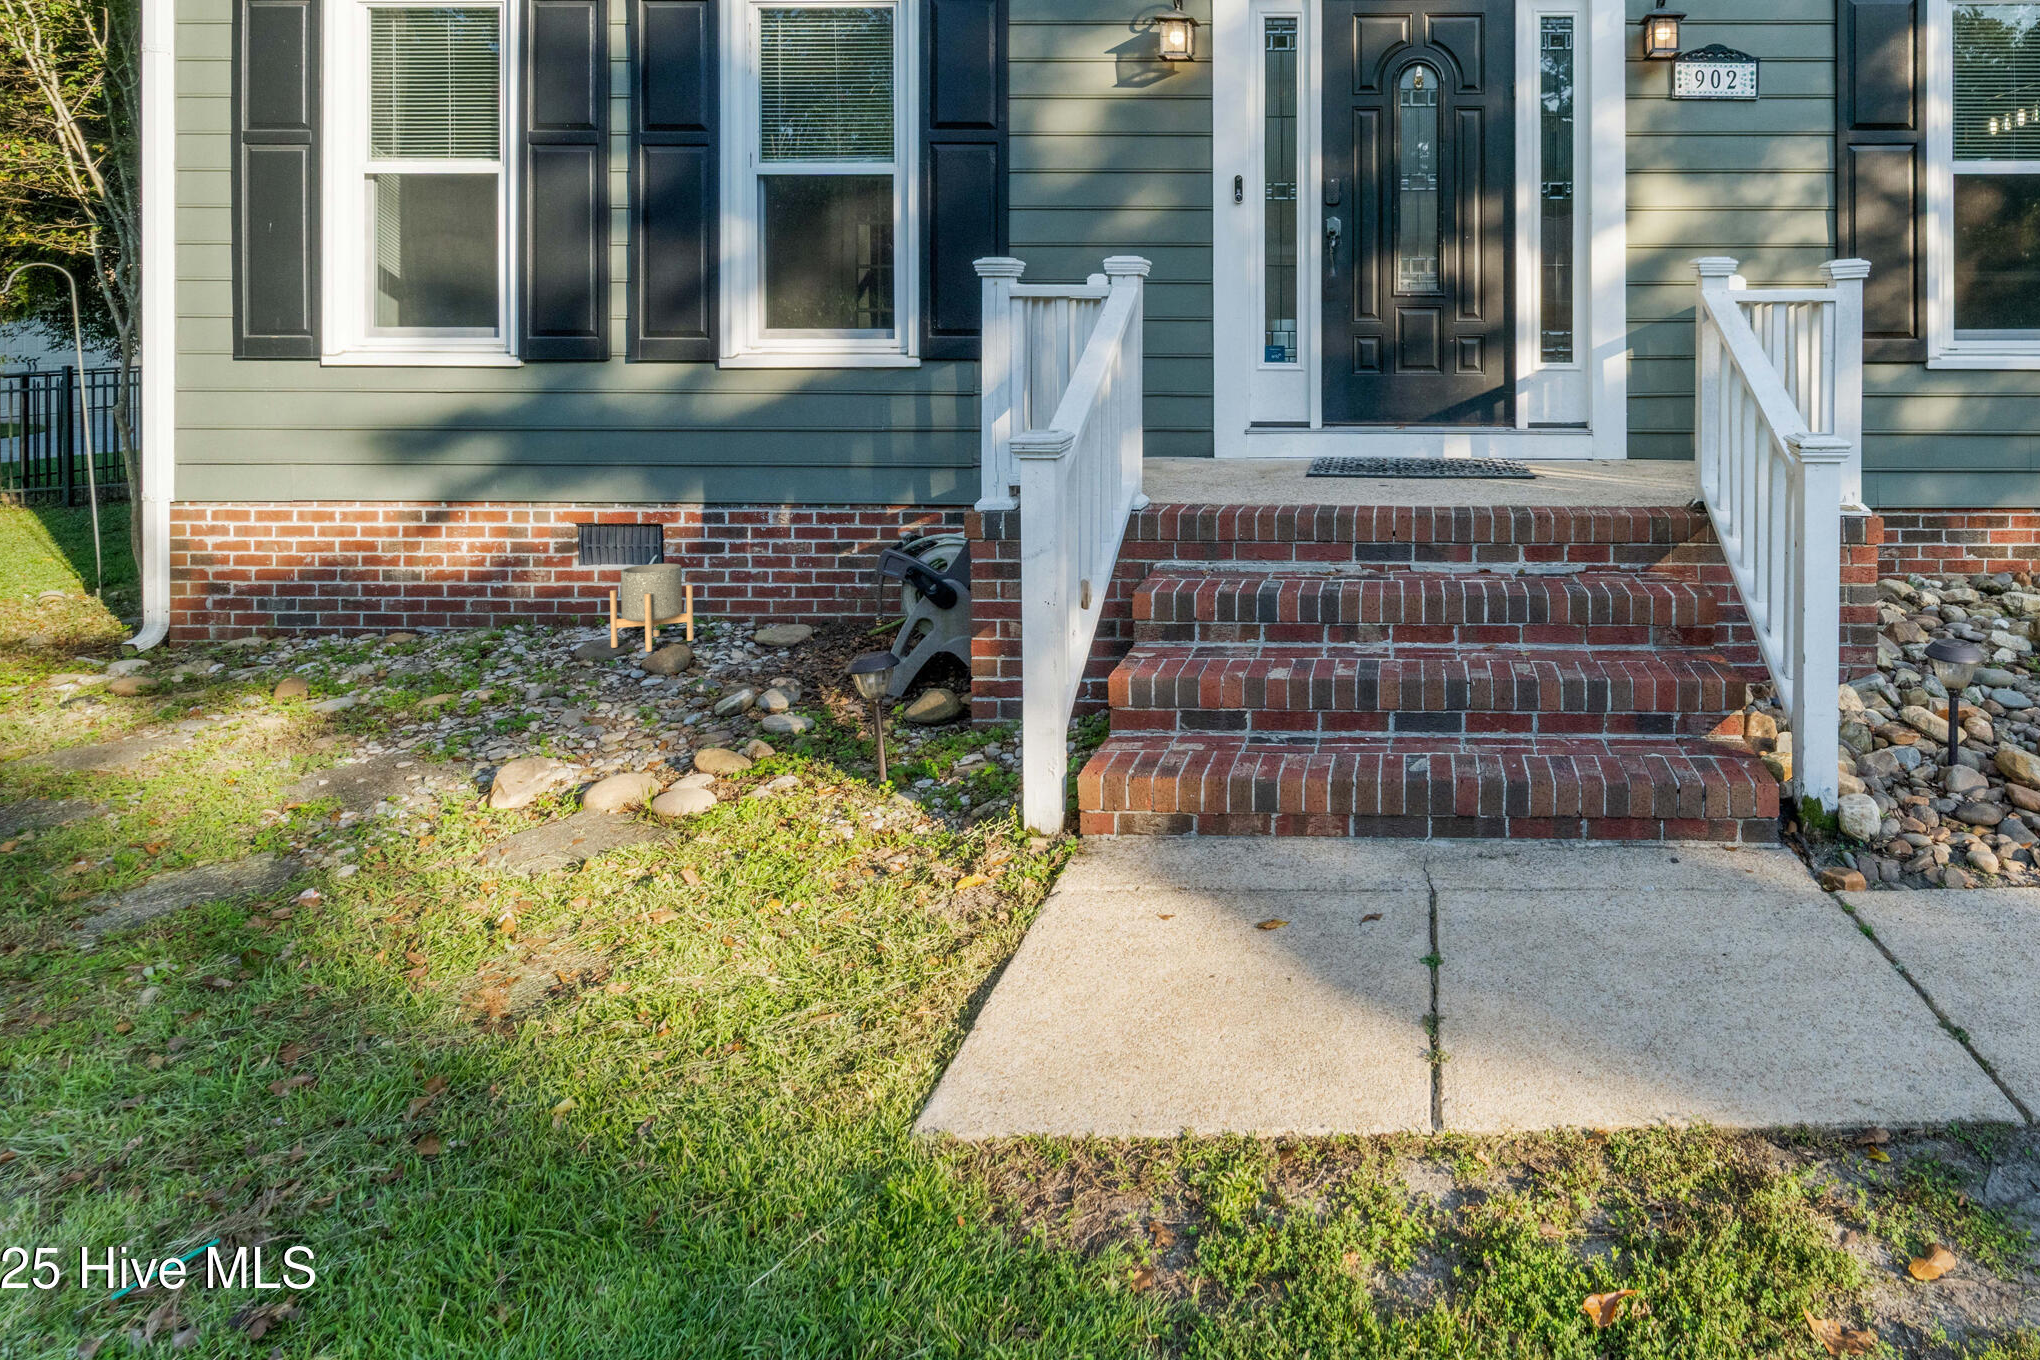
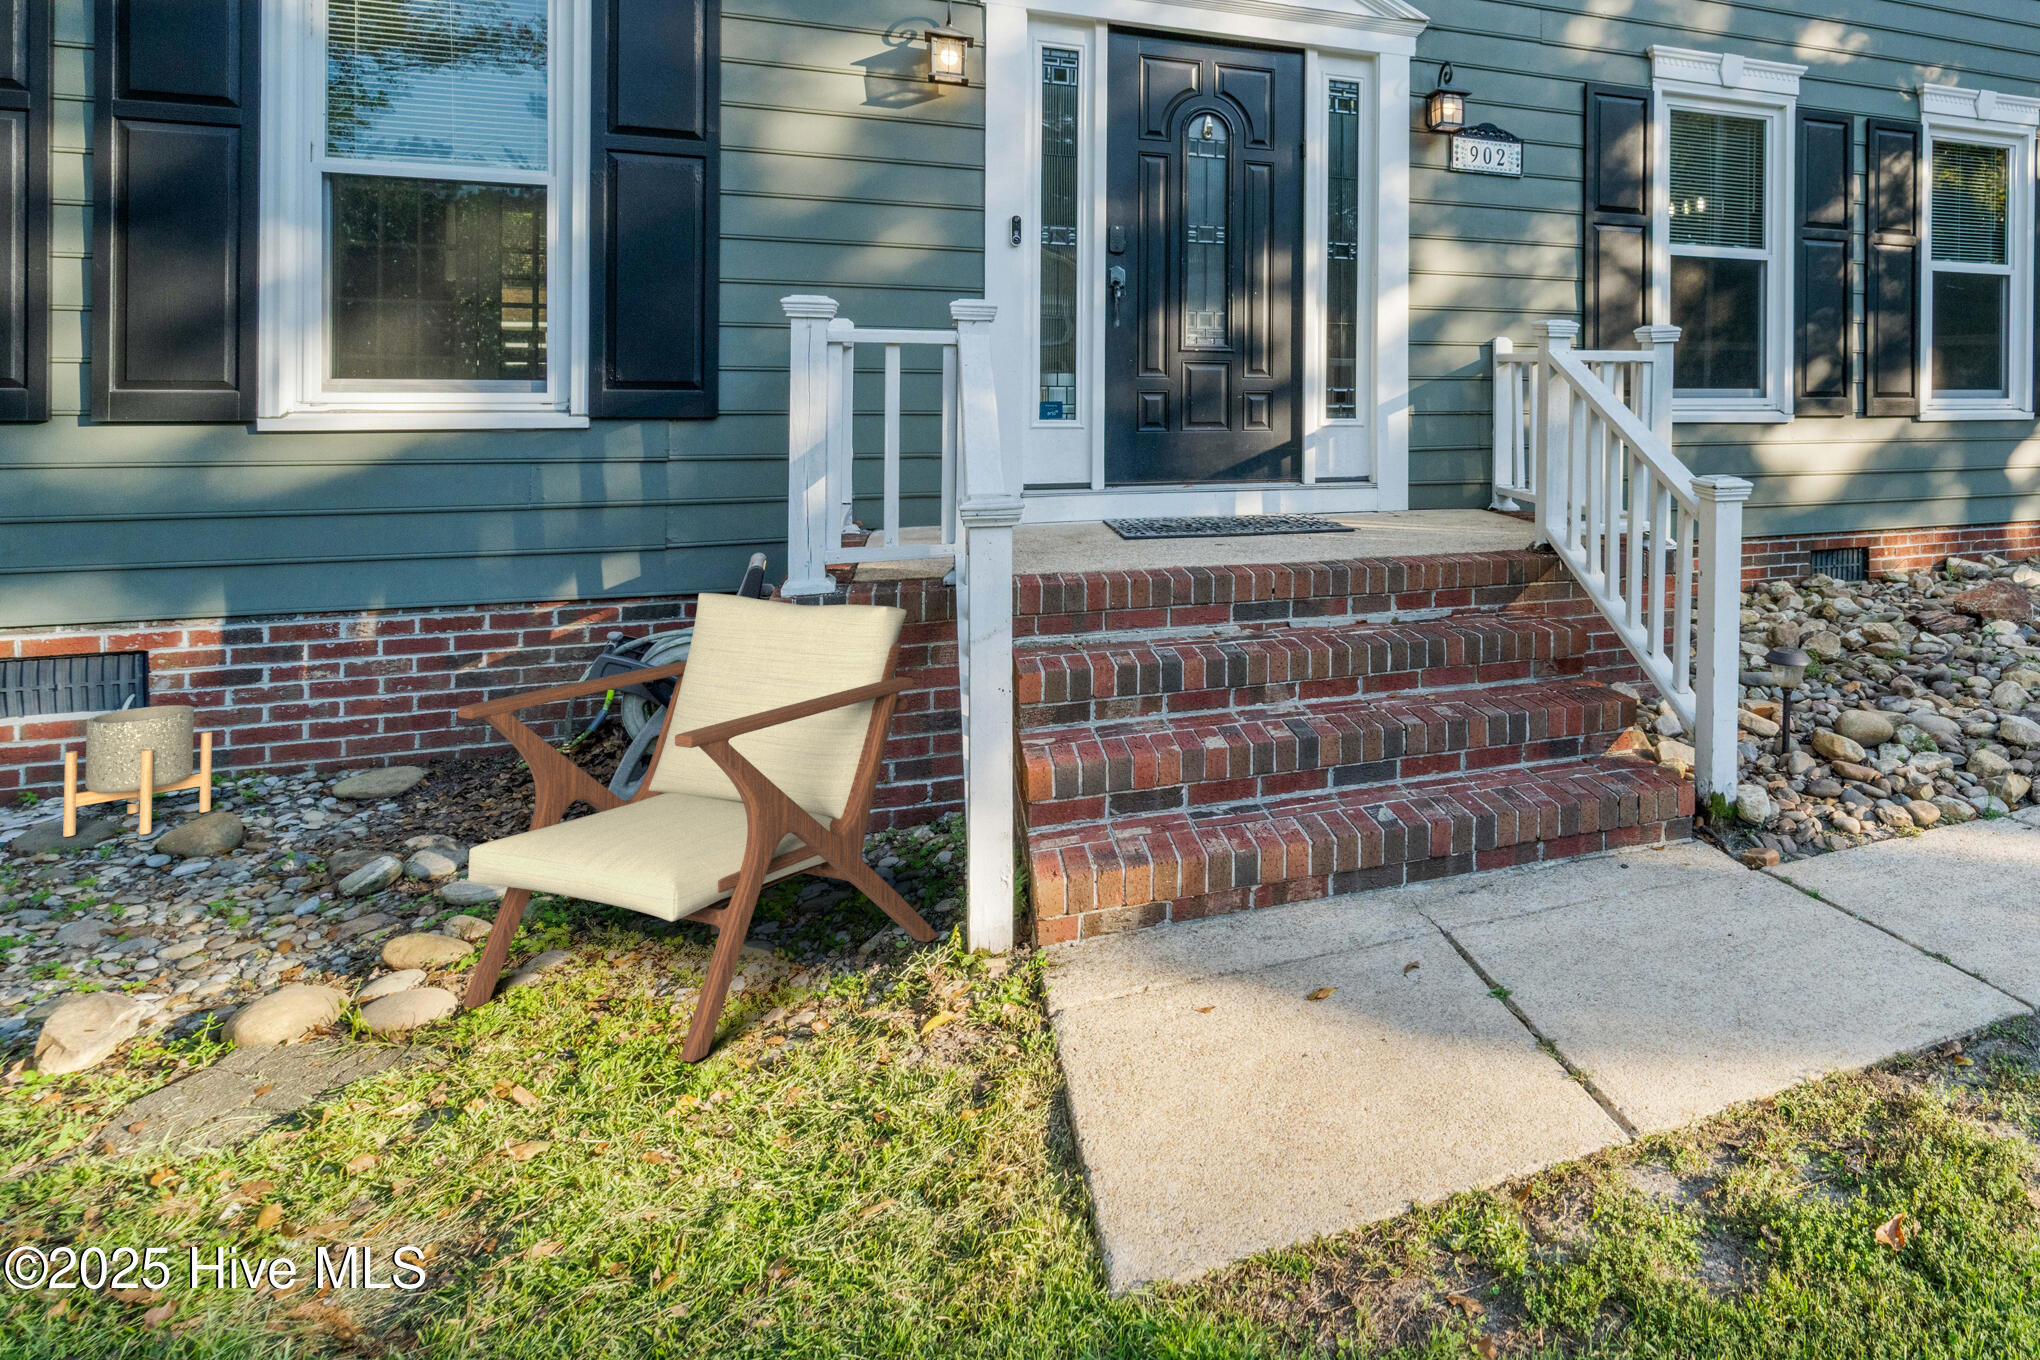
lounge chair: none [701,507,1032,877] -> present [458,593,939,1062]

